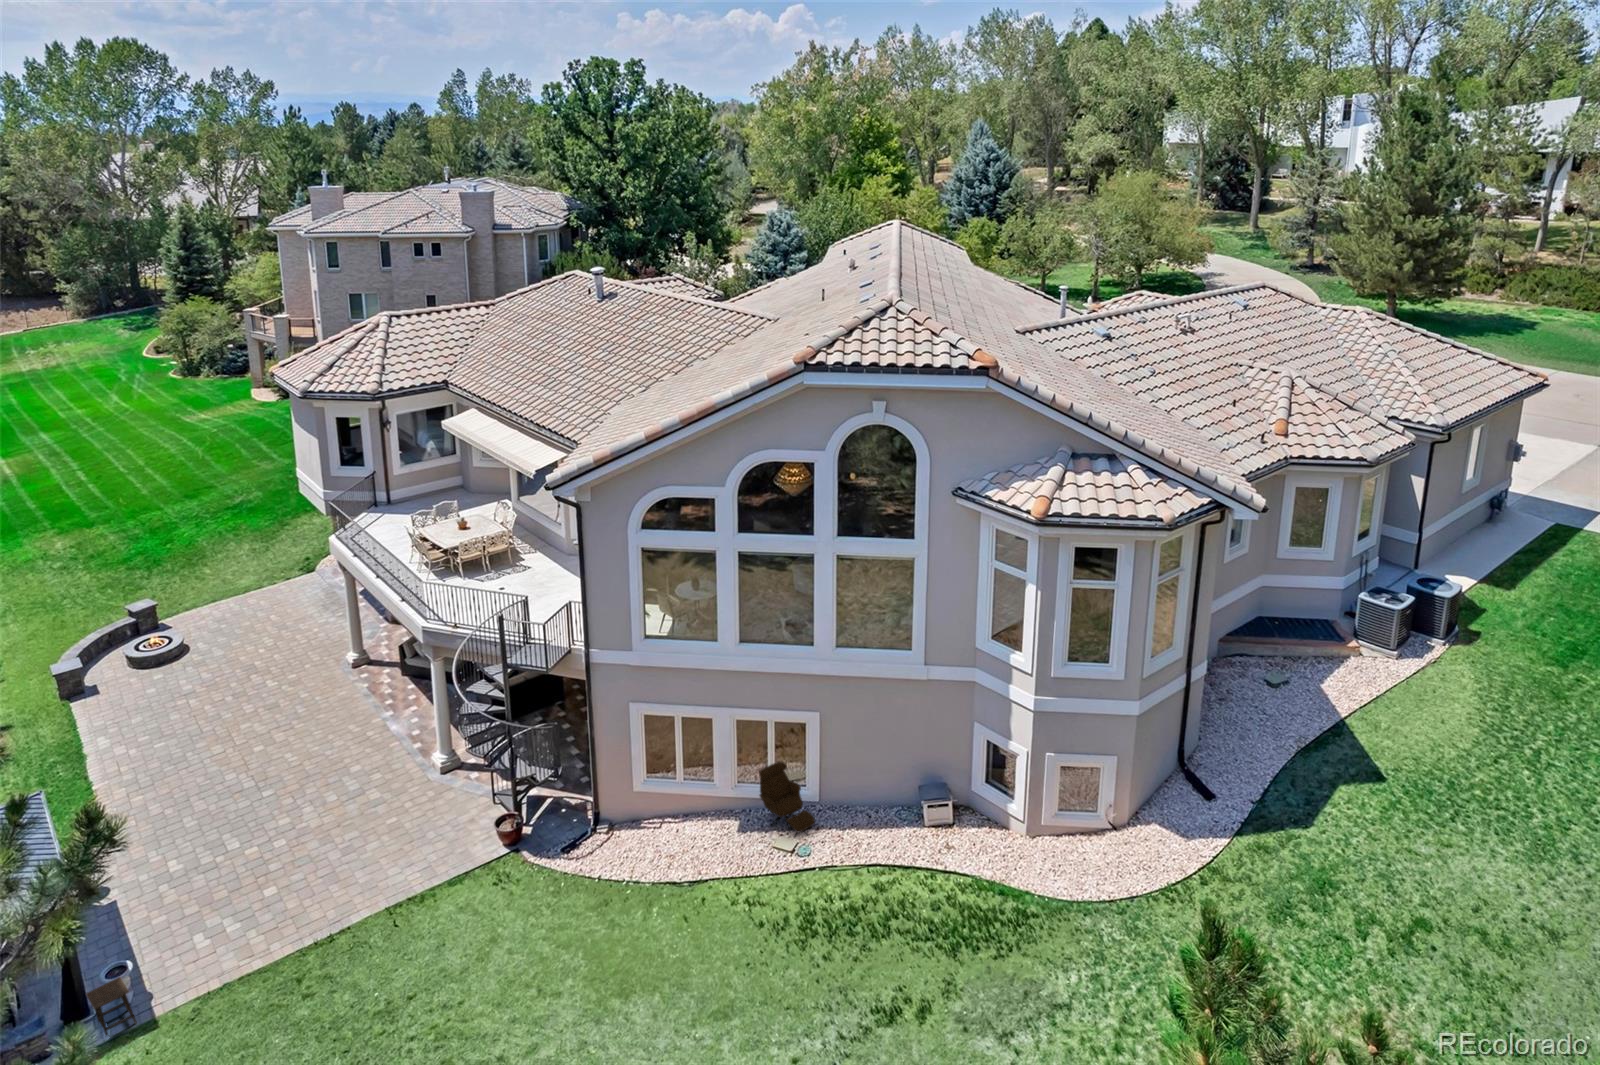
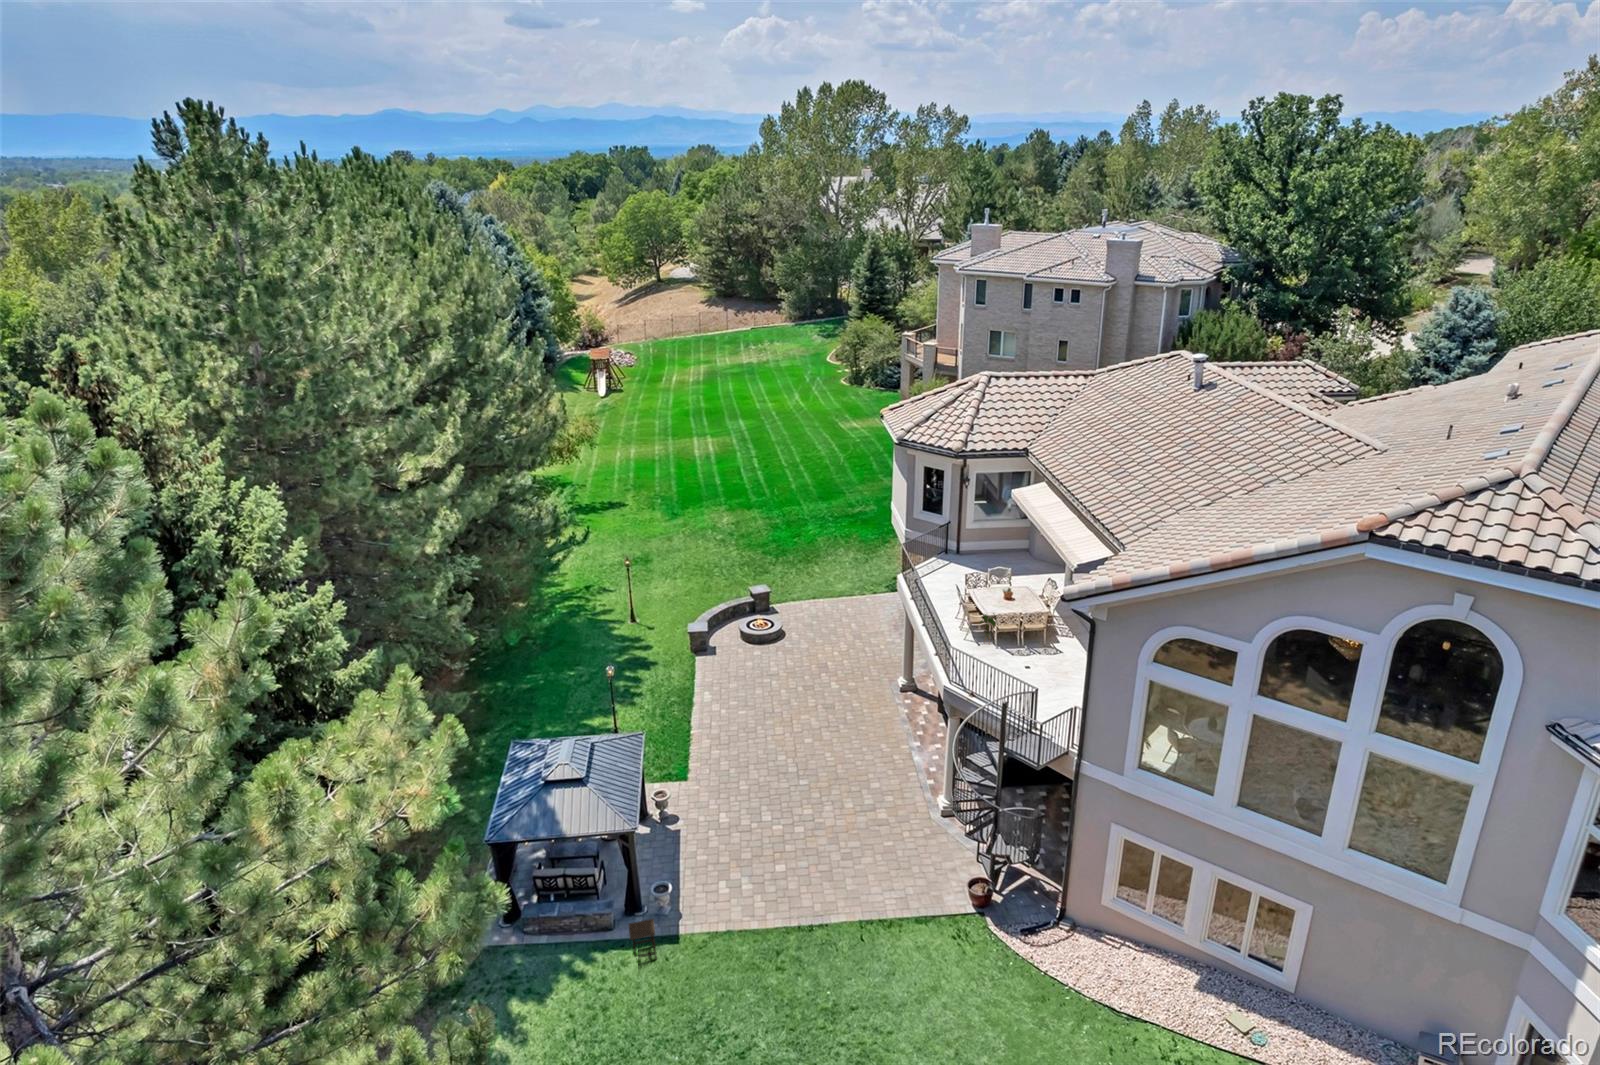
house plant: none [443,542,465,578] -> present [980,613,998,639]
lounge chair: present [759,762,815,833] -> none [1227,927,1283,1018]

